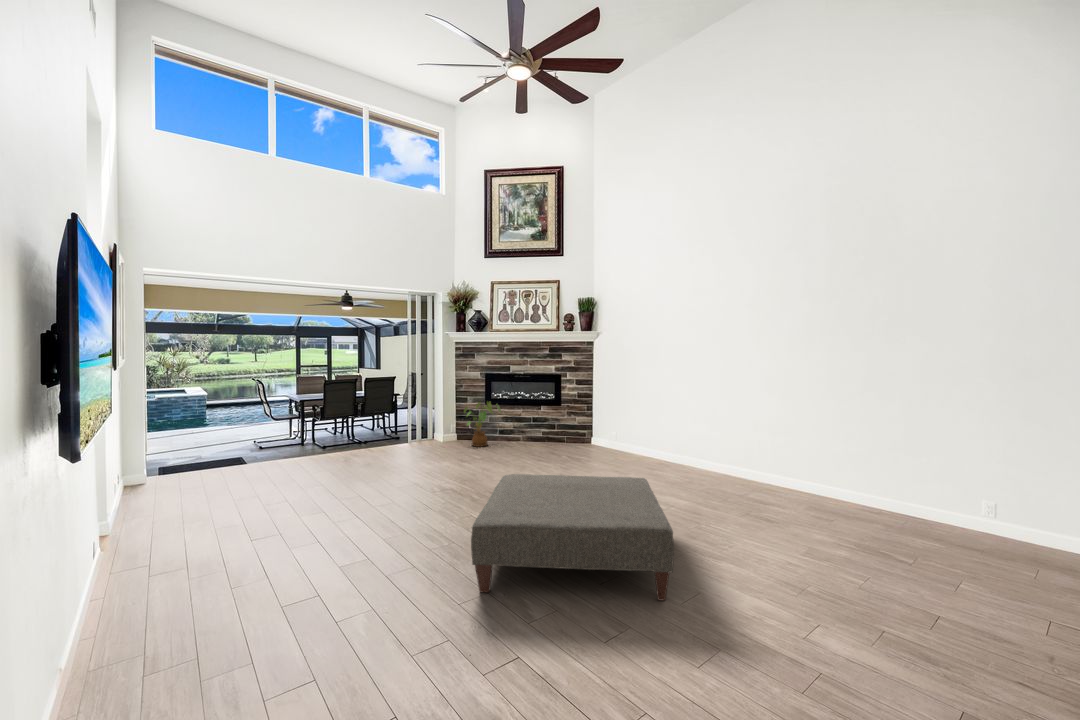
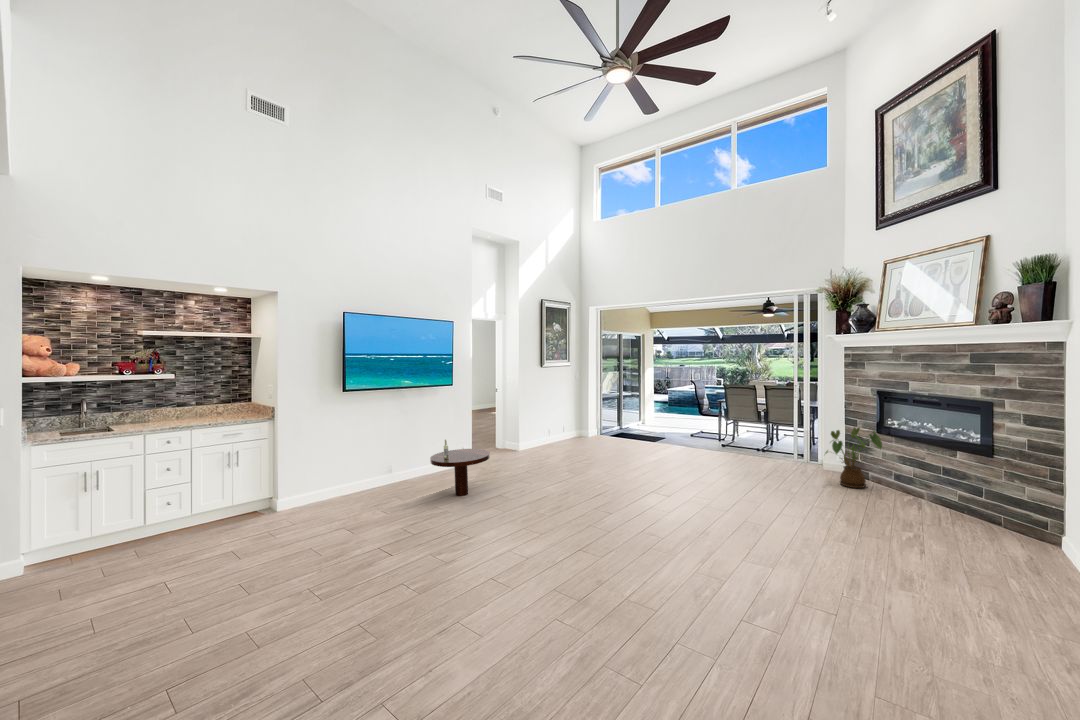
ottoman: present [471,474,674,601] -> none [477,498,678,653]
coffee table: none [92,489,239,605] -> present [430,440,490,496]

